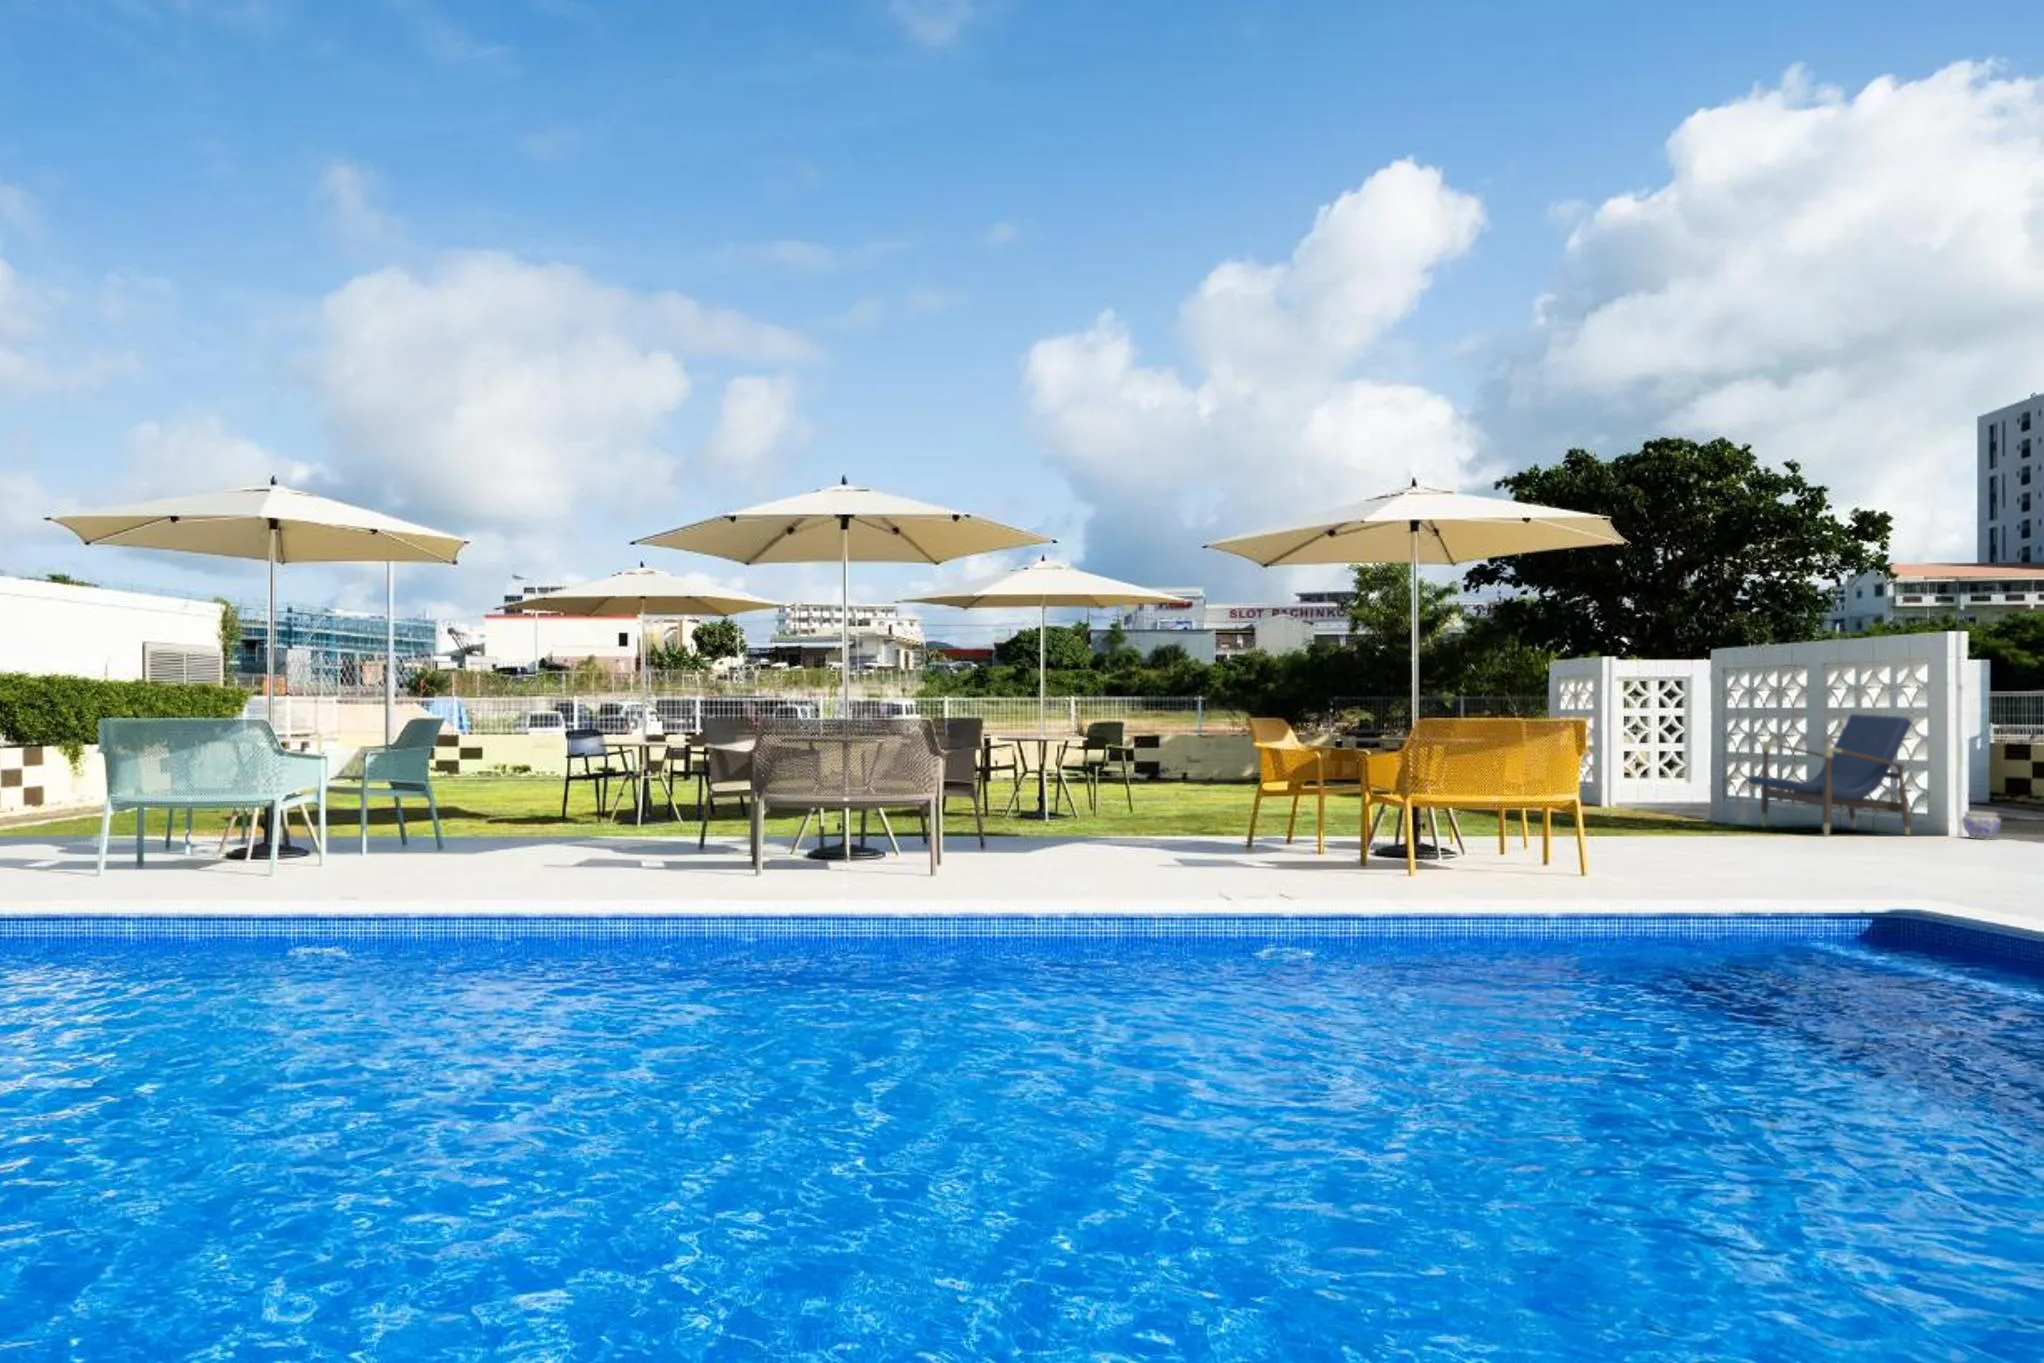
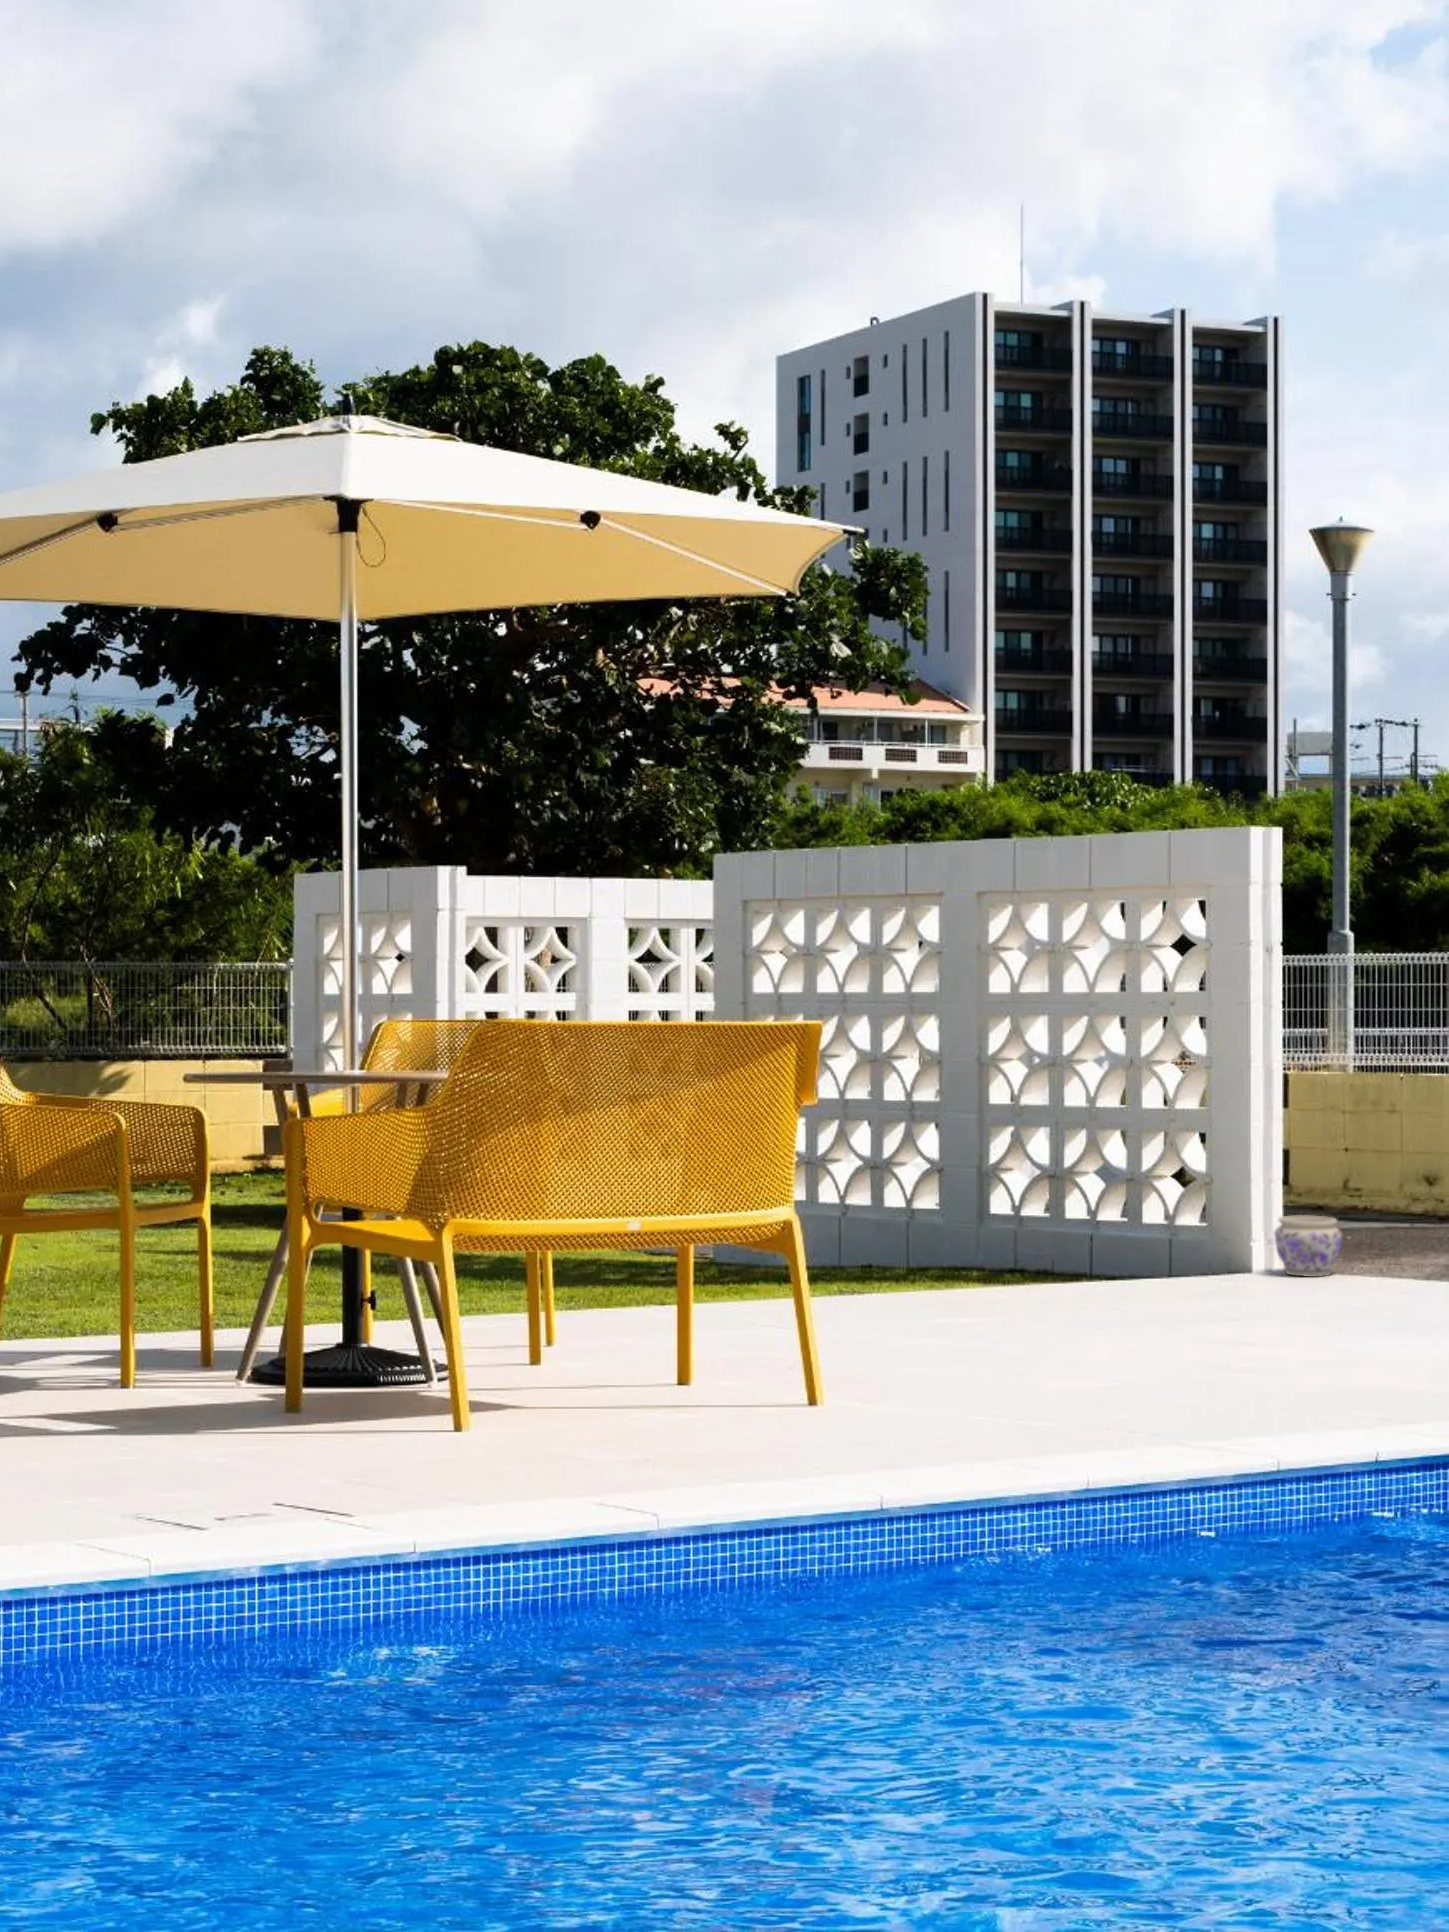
lounge chair: present [1749,714,1911,836] -> none [880,1010,1184,1297]

